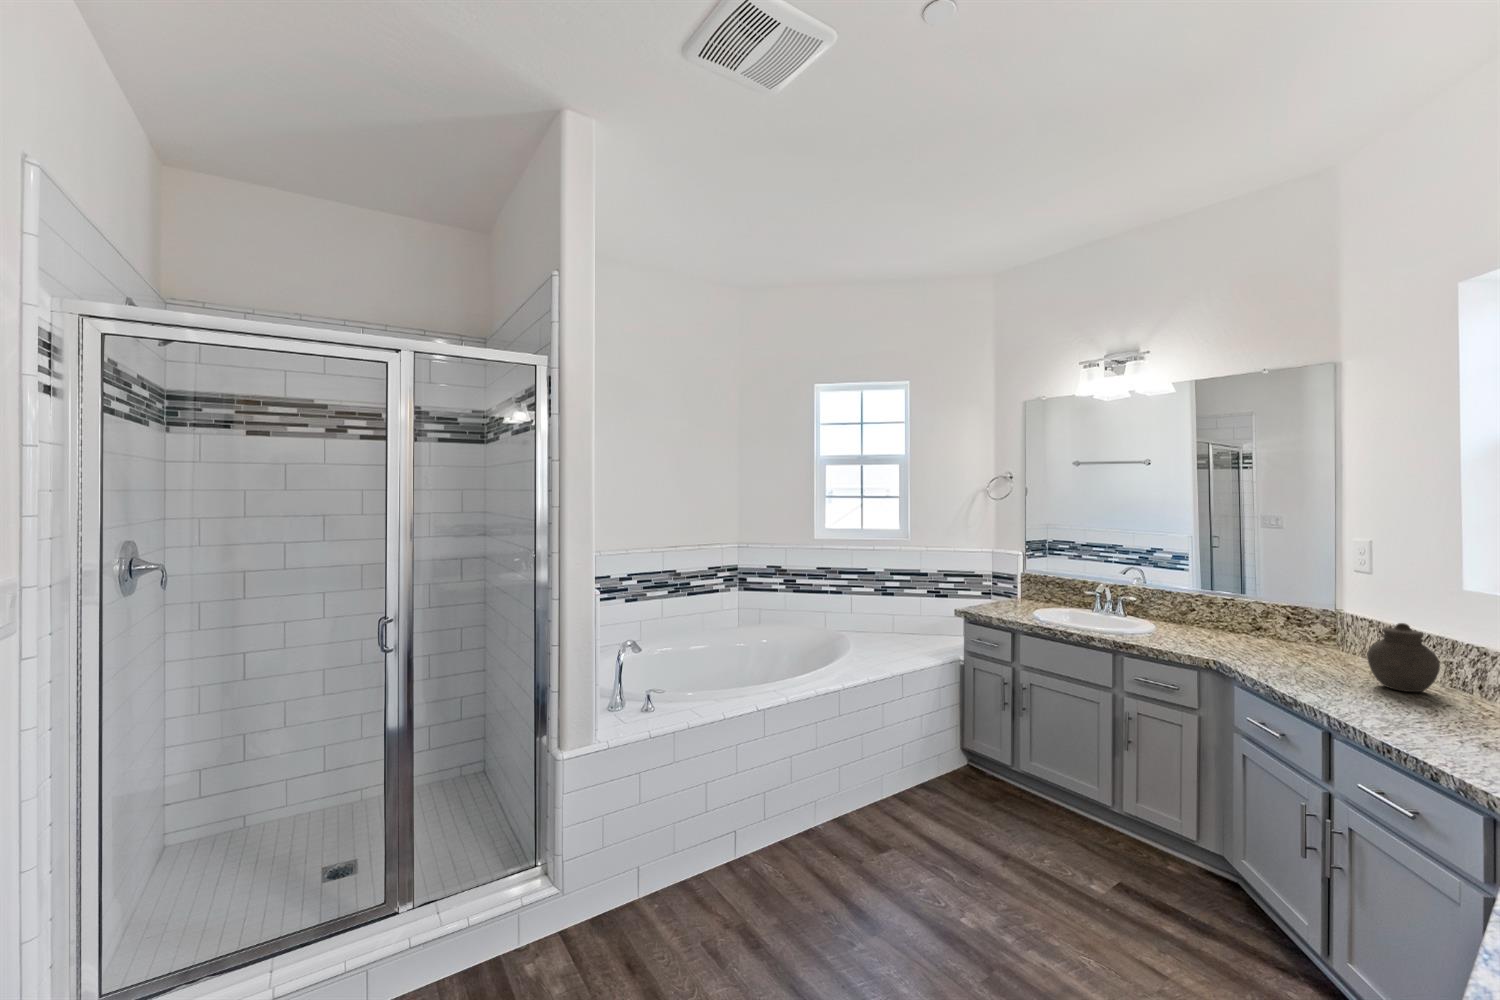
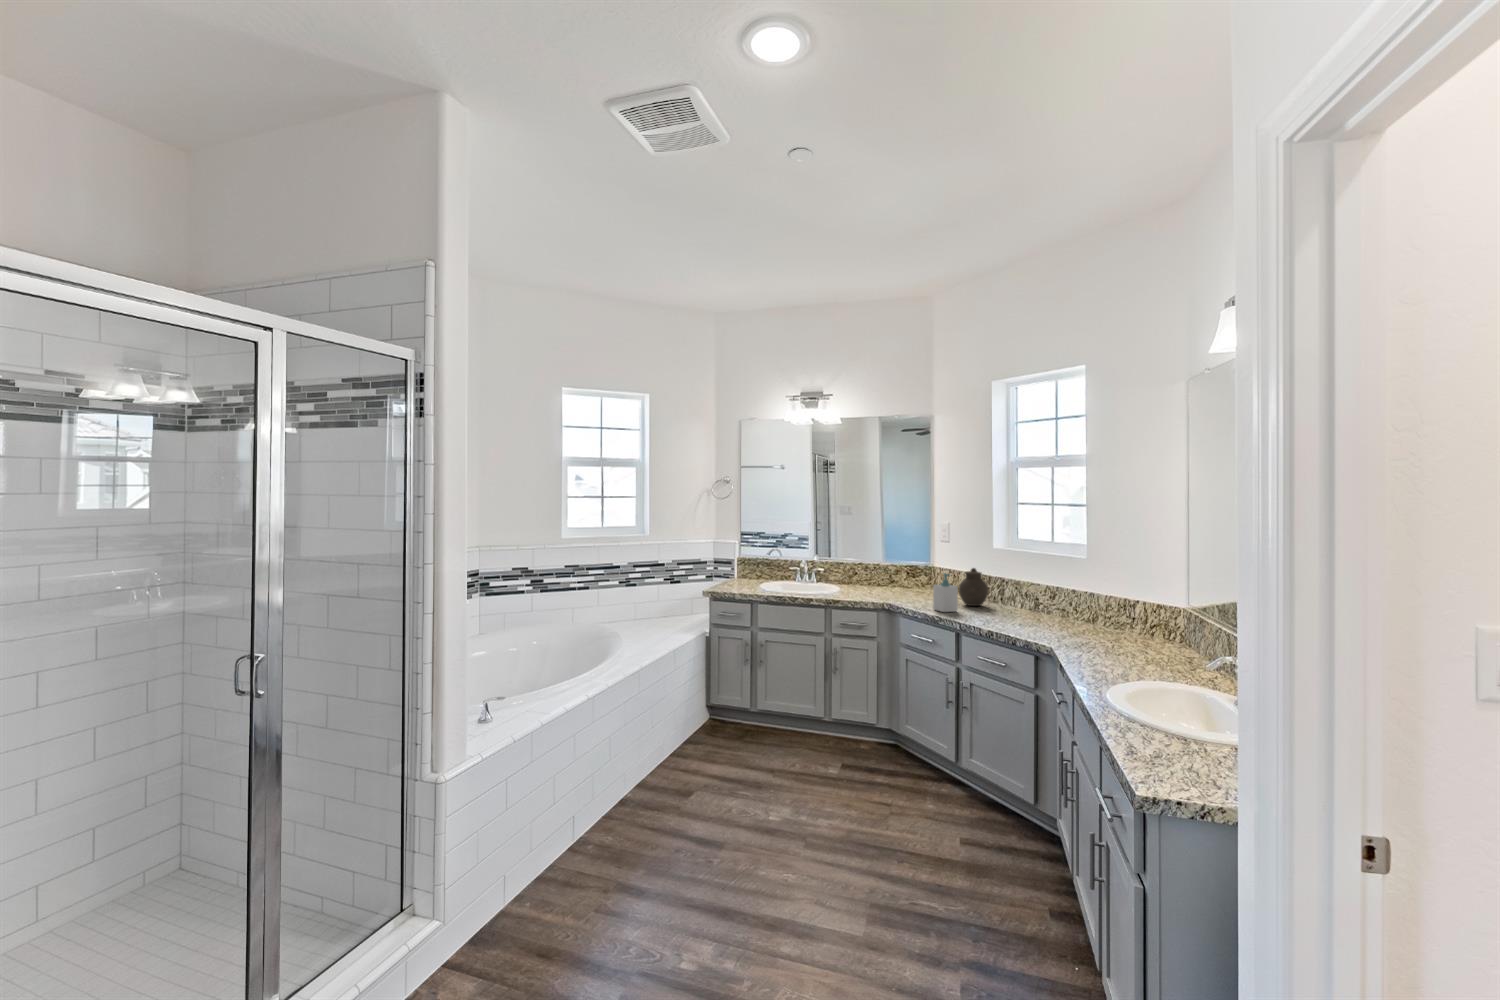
soap bottle: none [1297,625,1350,695] -> present [933,573,958,612]

